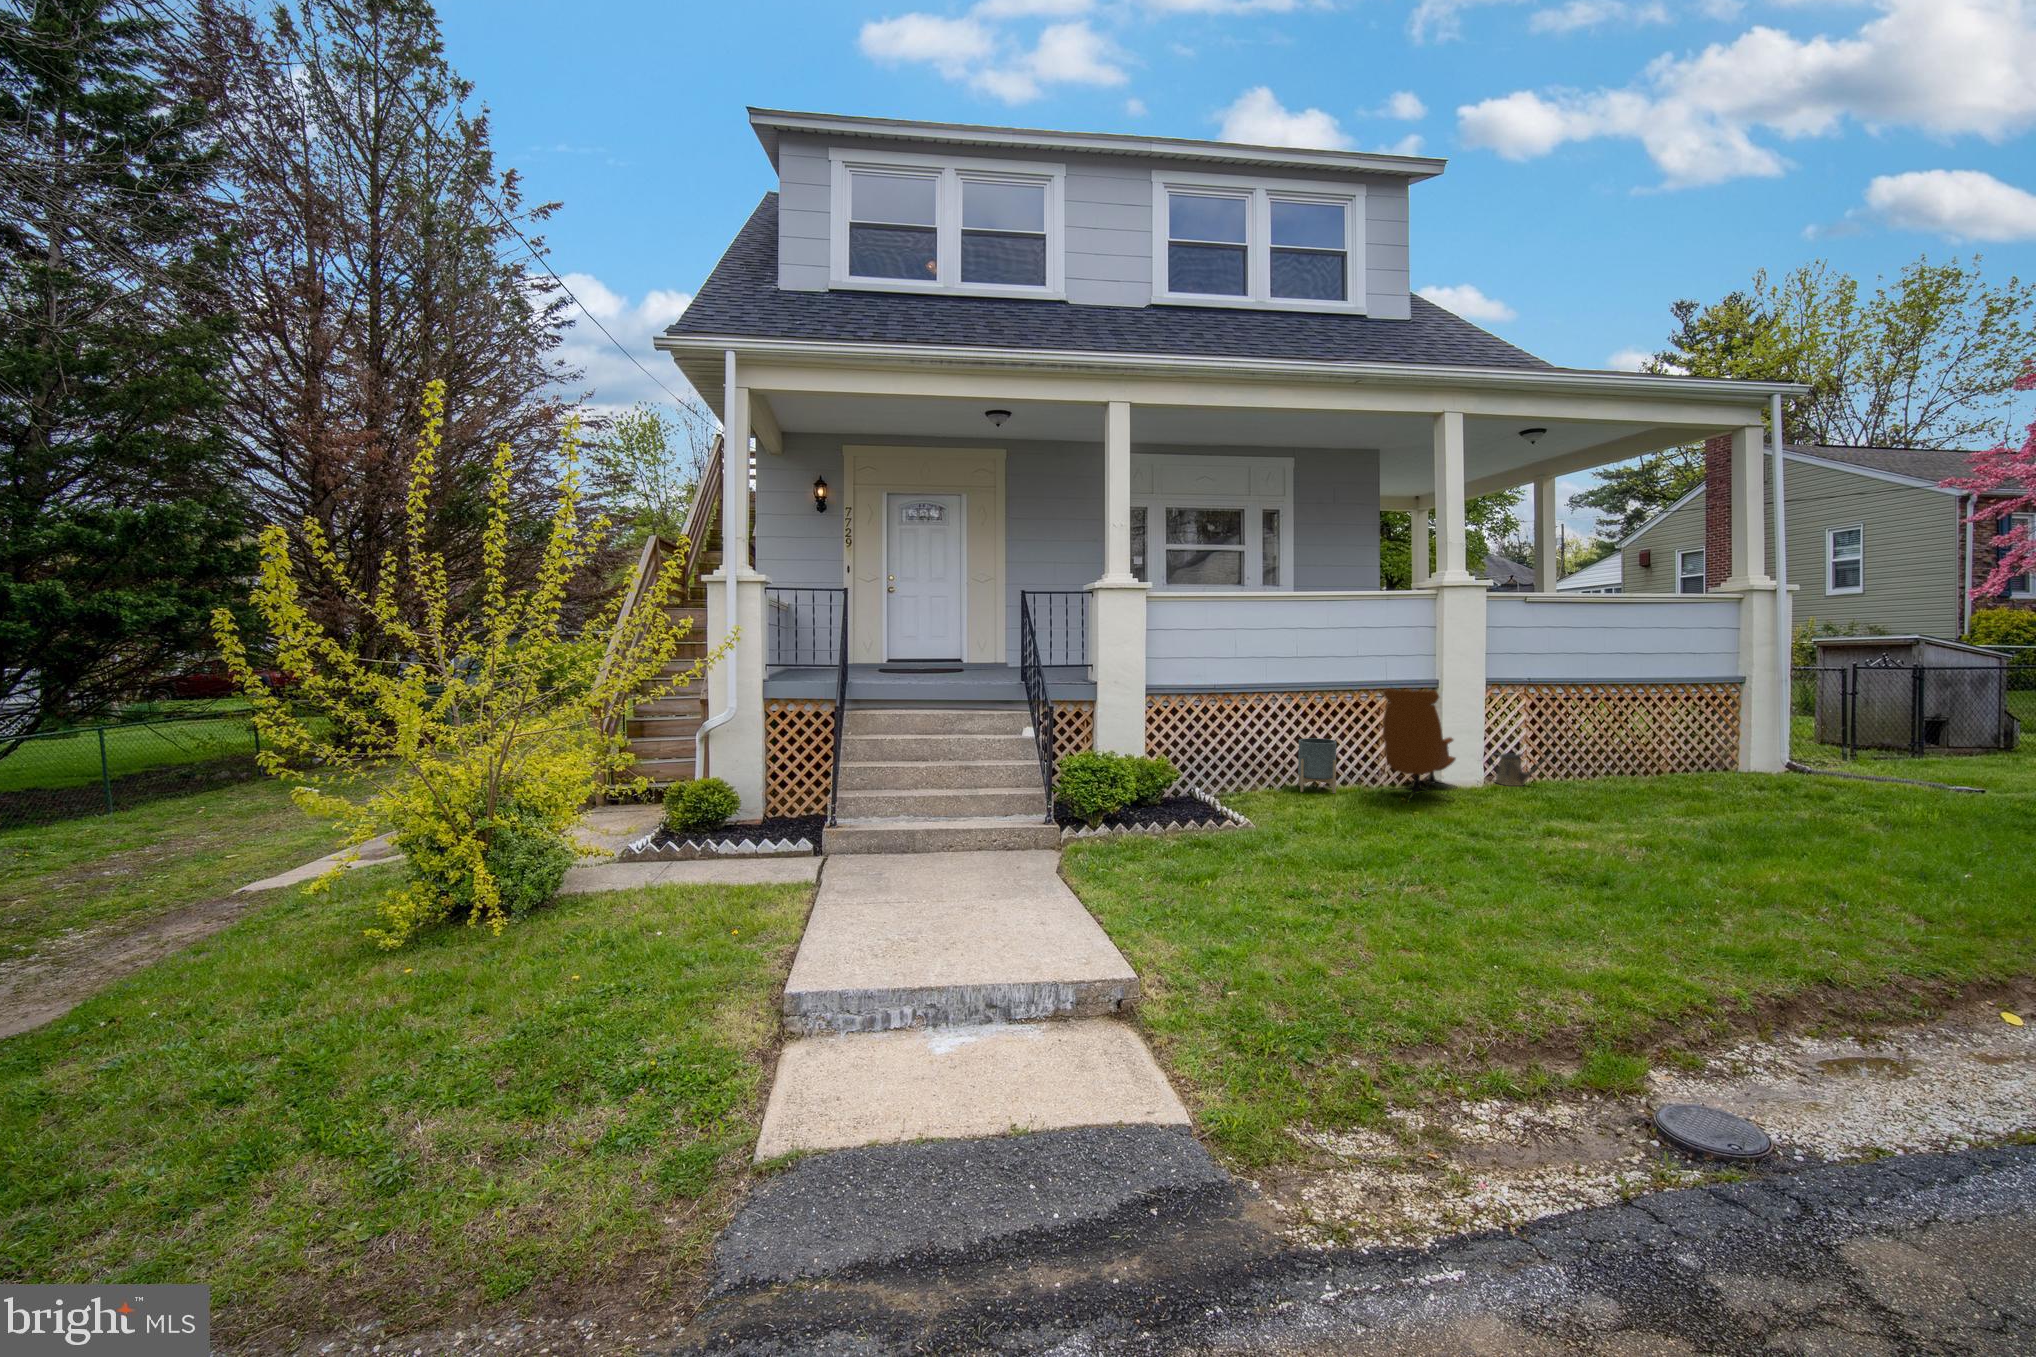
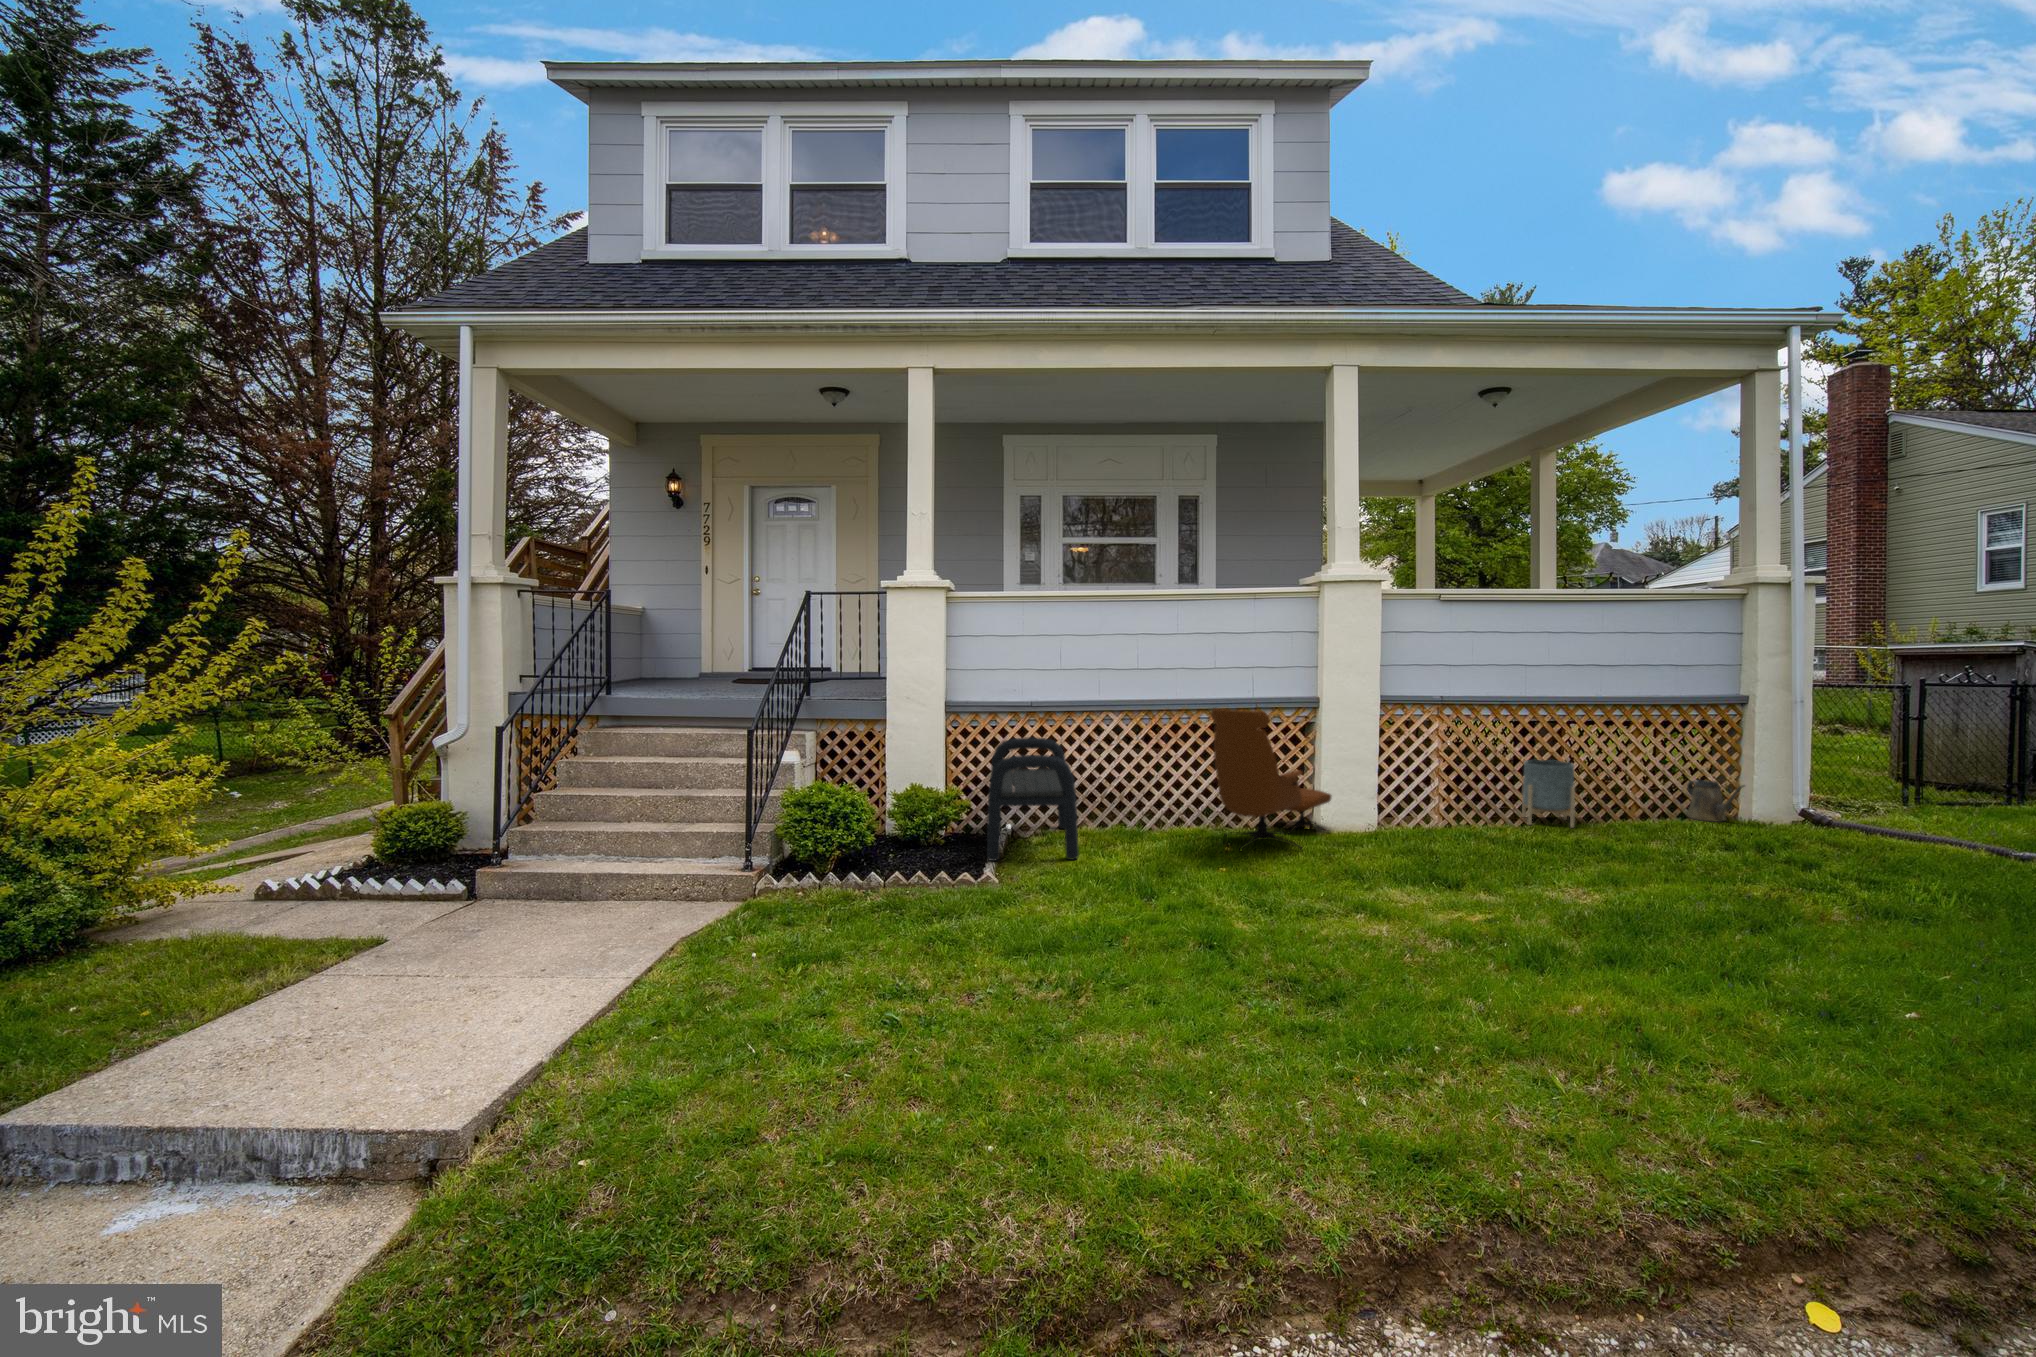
bench: none [1183,714,1289,814] -> present [987,737,1079,861]
planter: present [1298,738,1336,793] -> present [1522,760,1575,828]
watering can: present [1489,753,1550,786] -> present [1687,780,1744,822]

